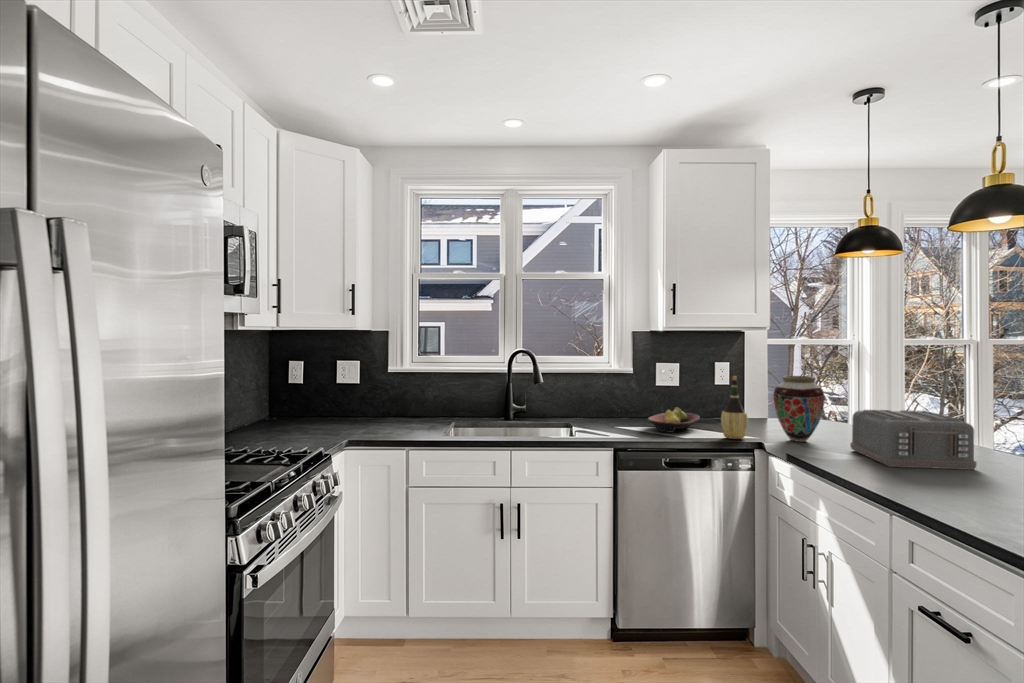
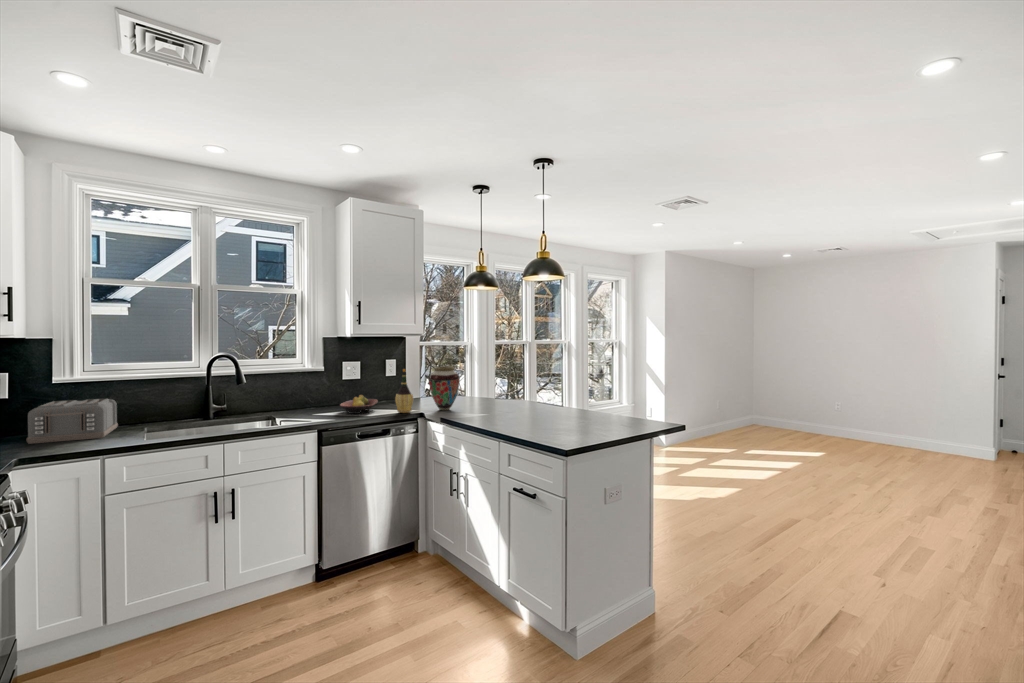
toaster: present [850,410,977,470] -> present [27,399,118,444]

